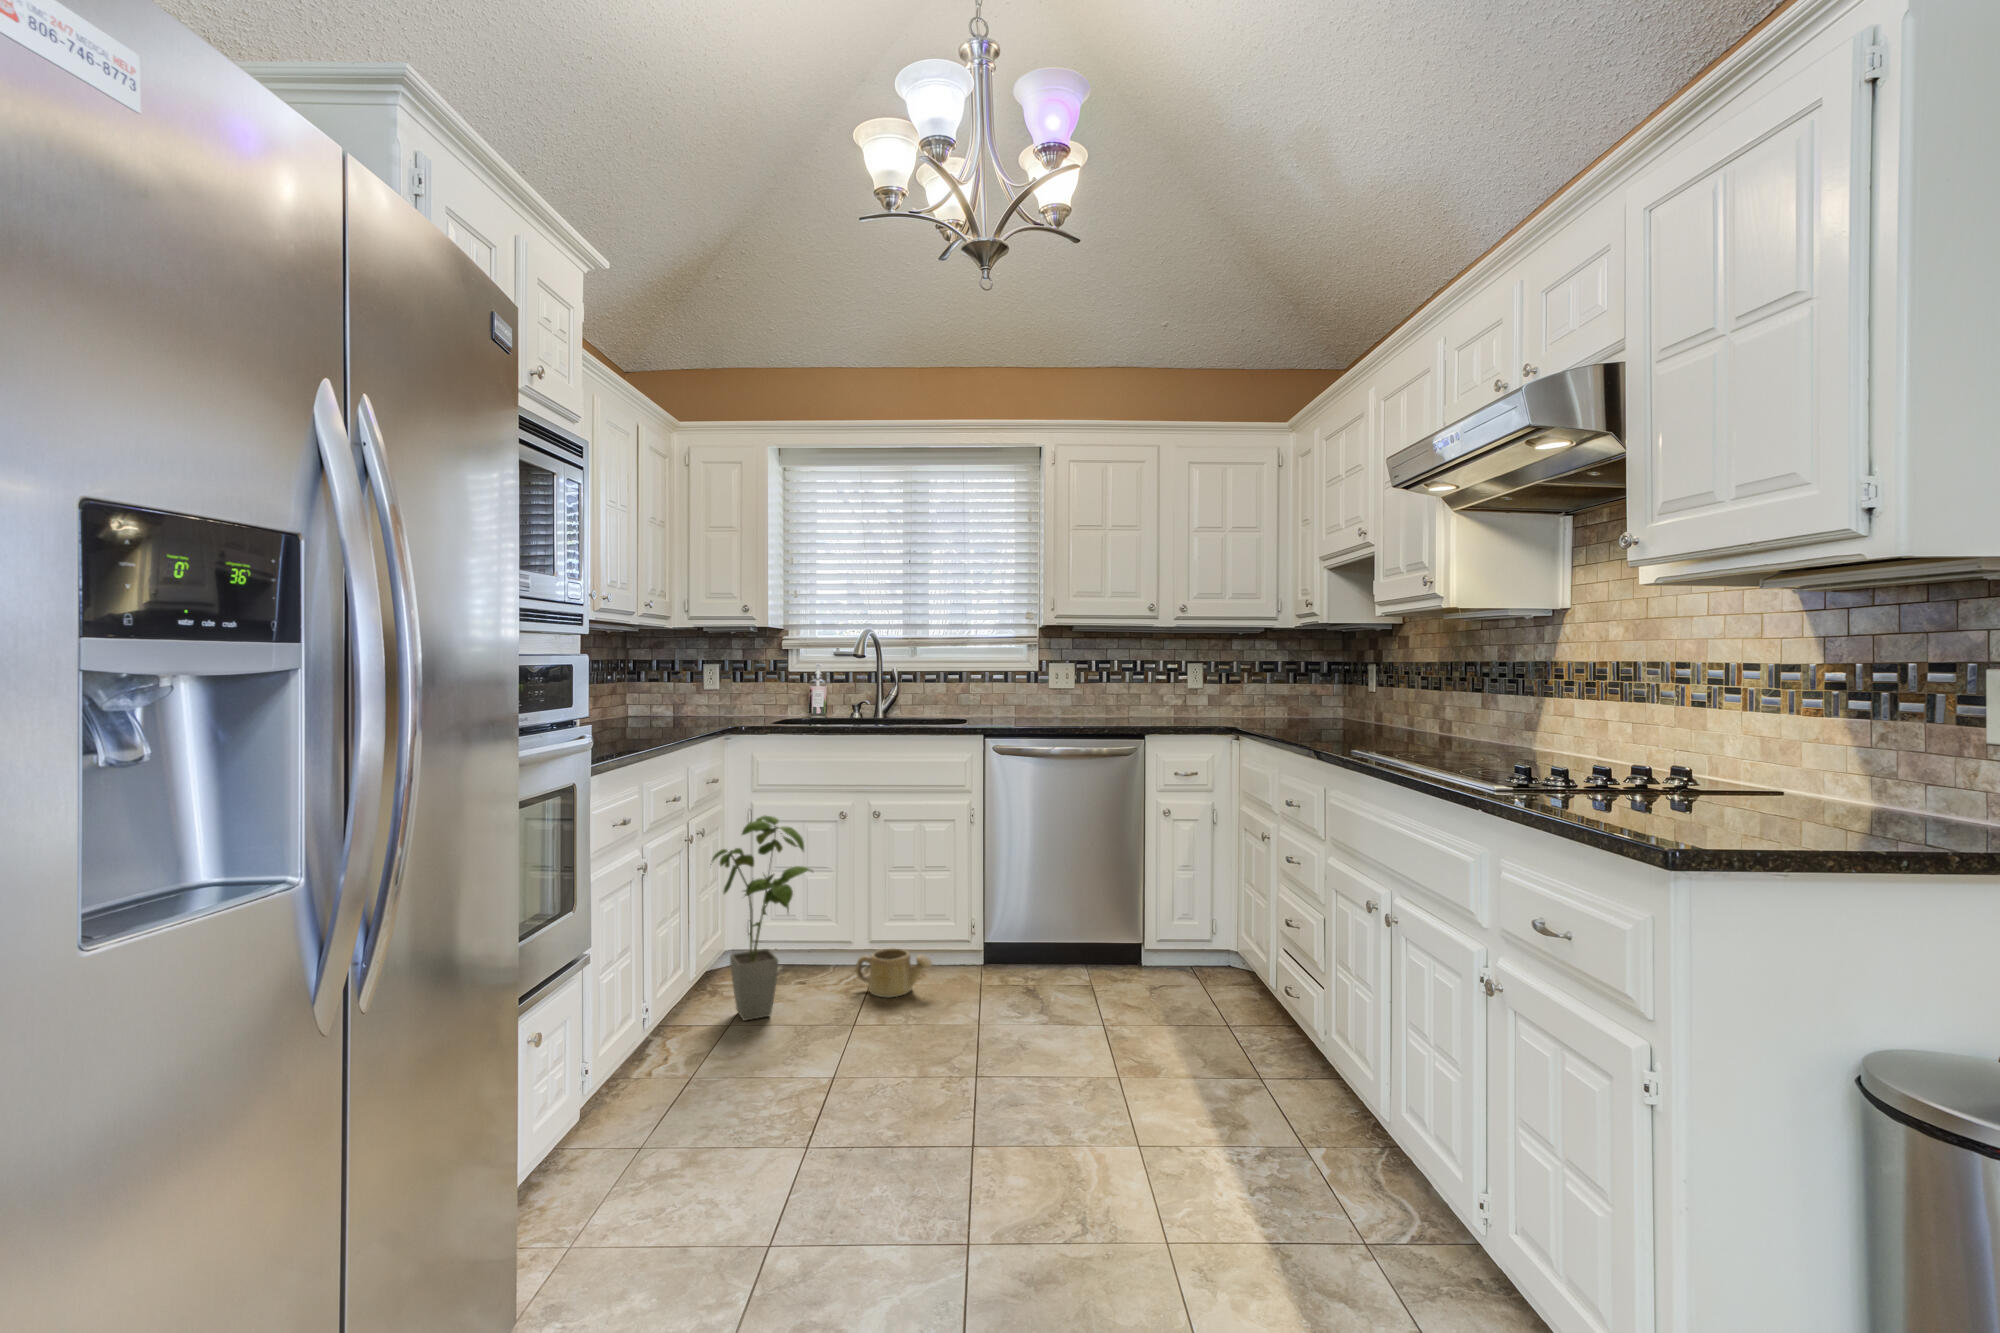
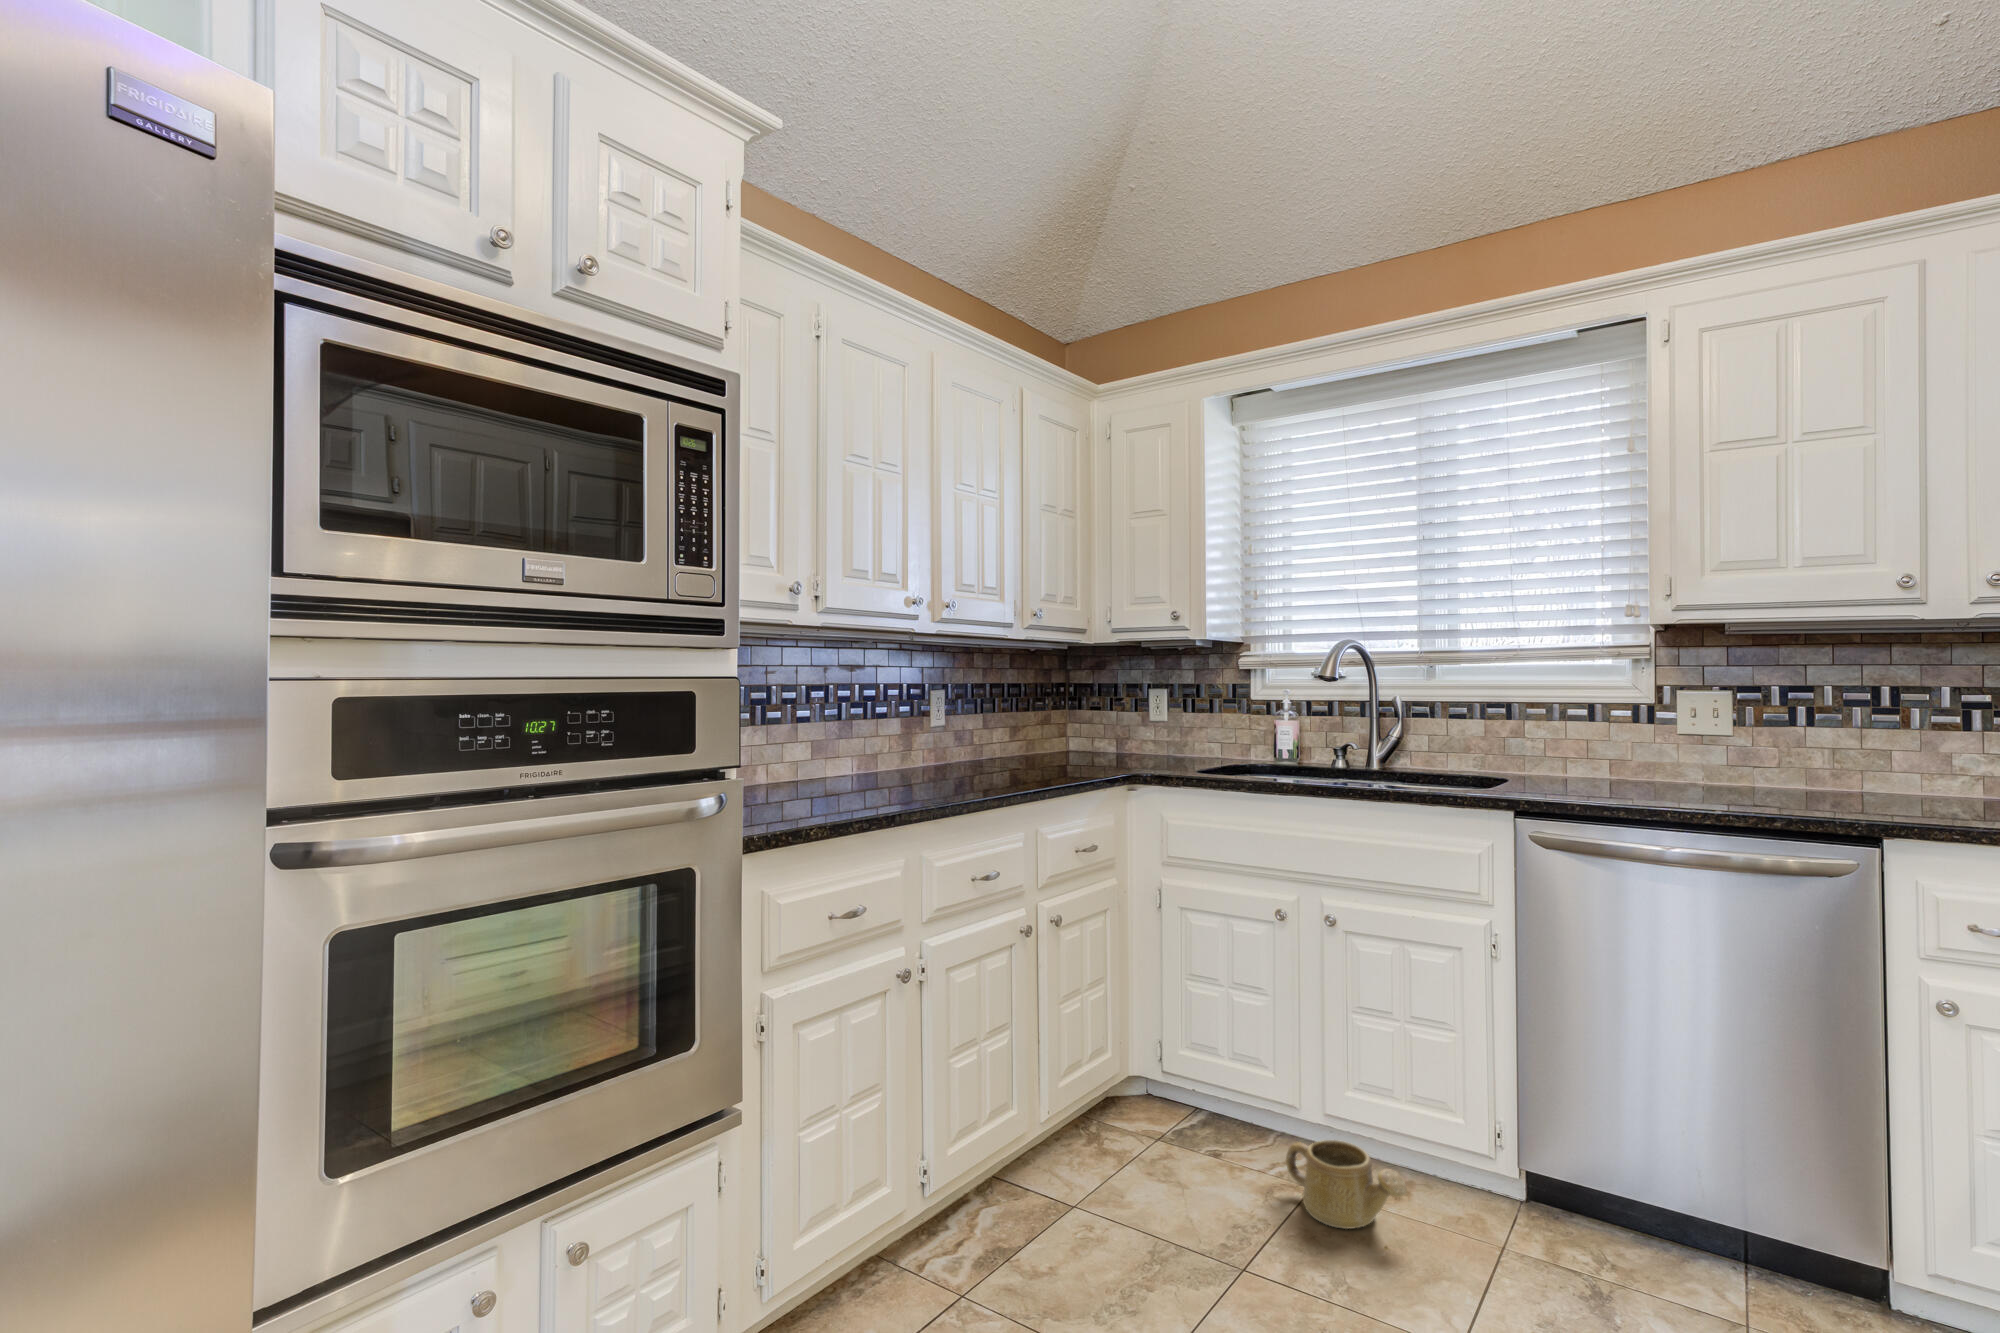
house plant: present [710,815,812,1020] -> none [1068,913,1219,1205]

